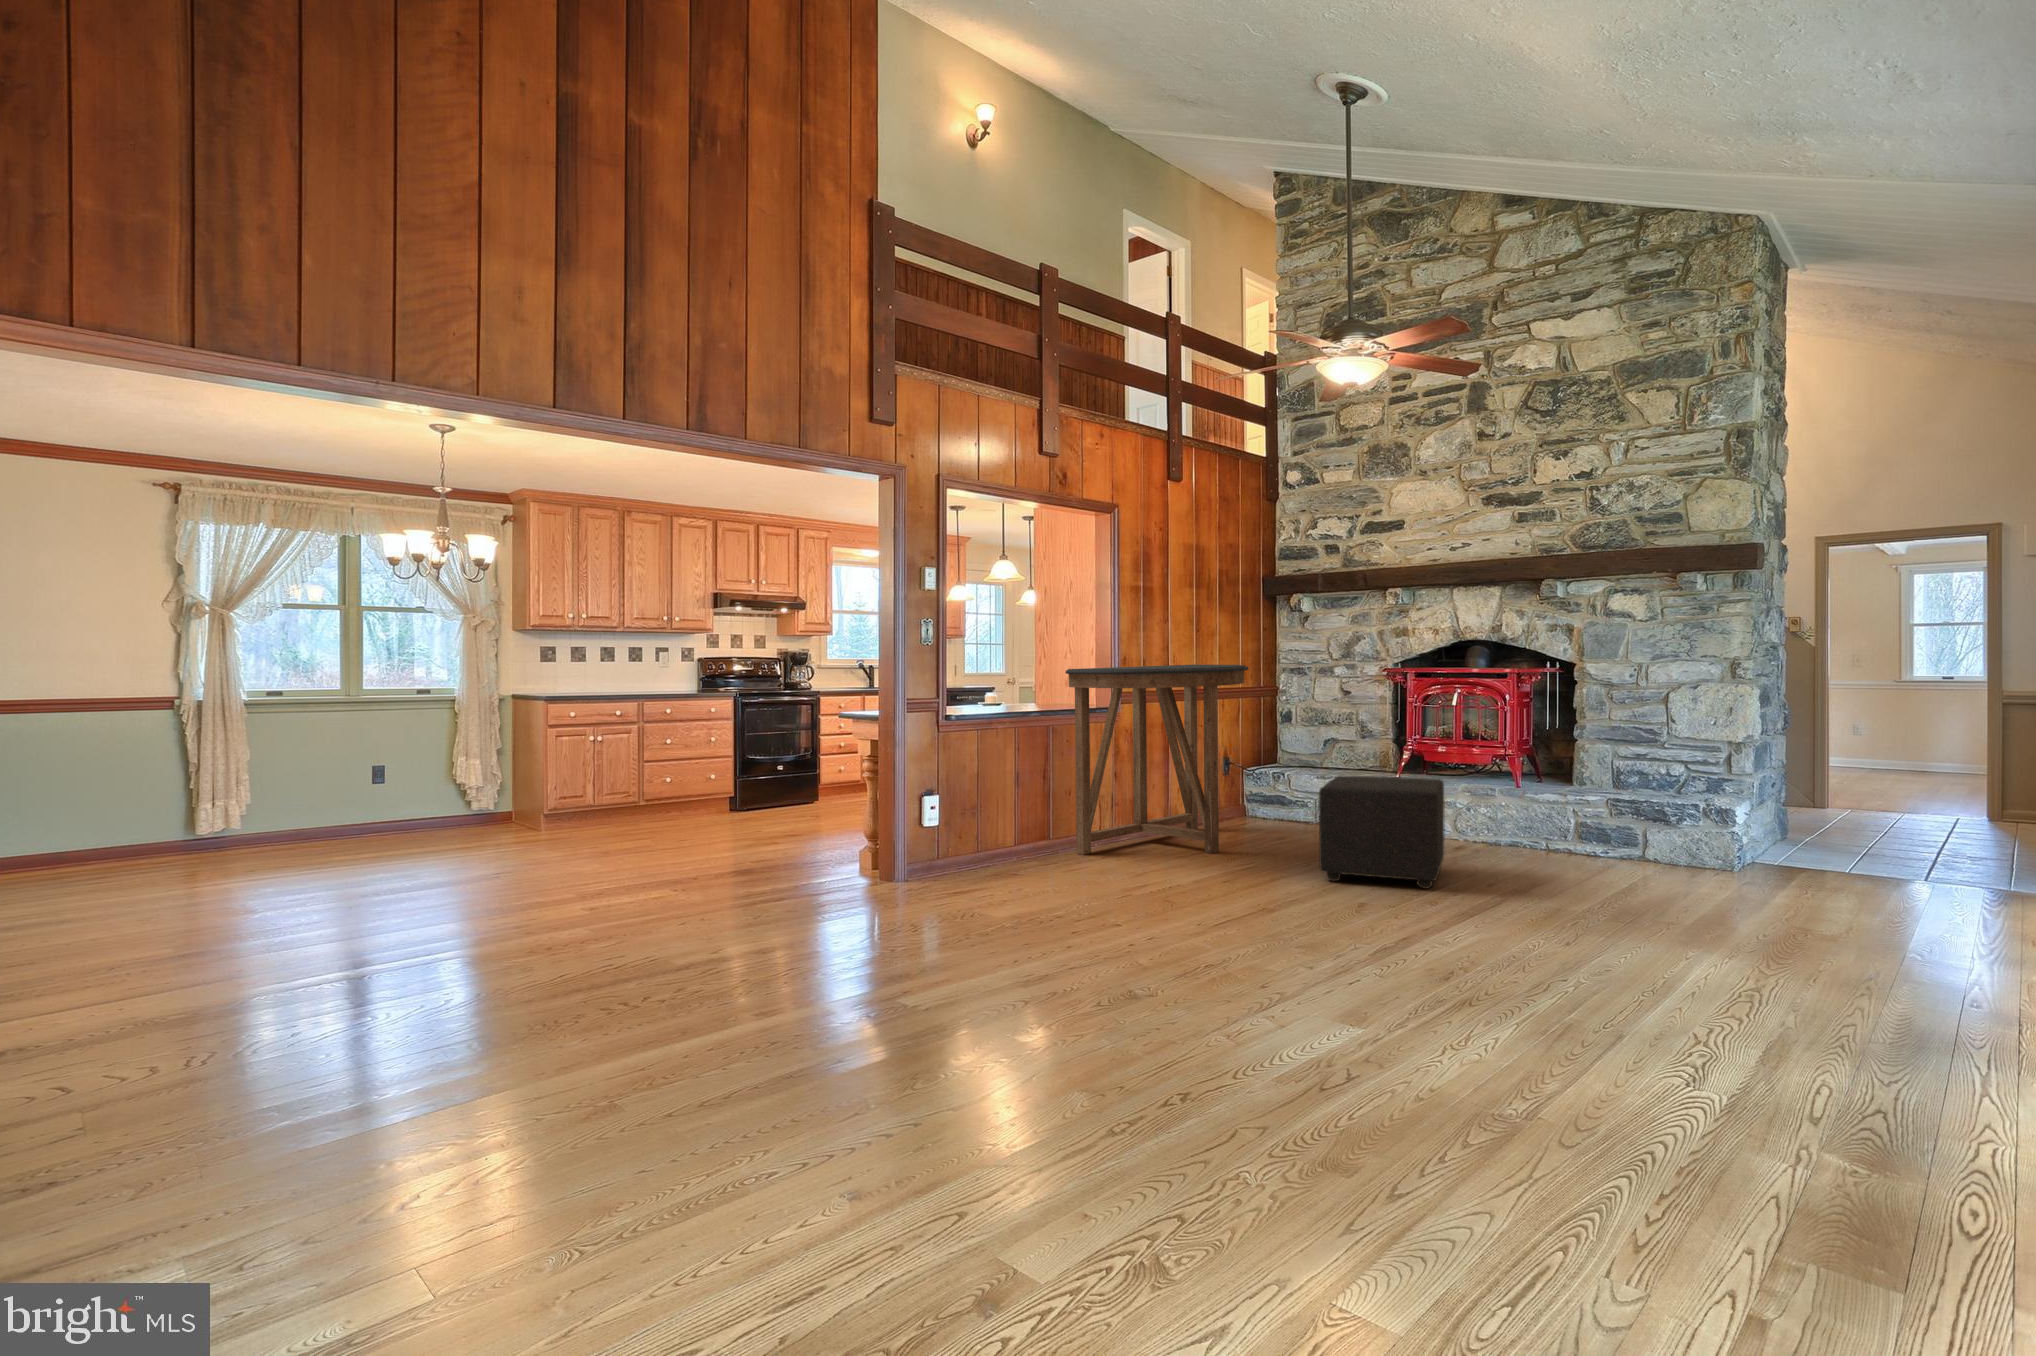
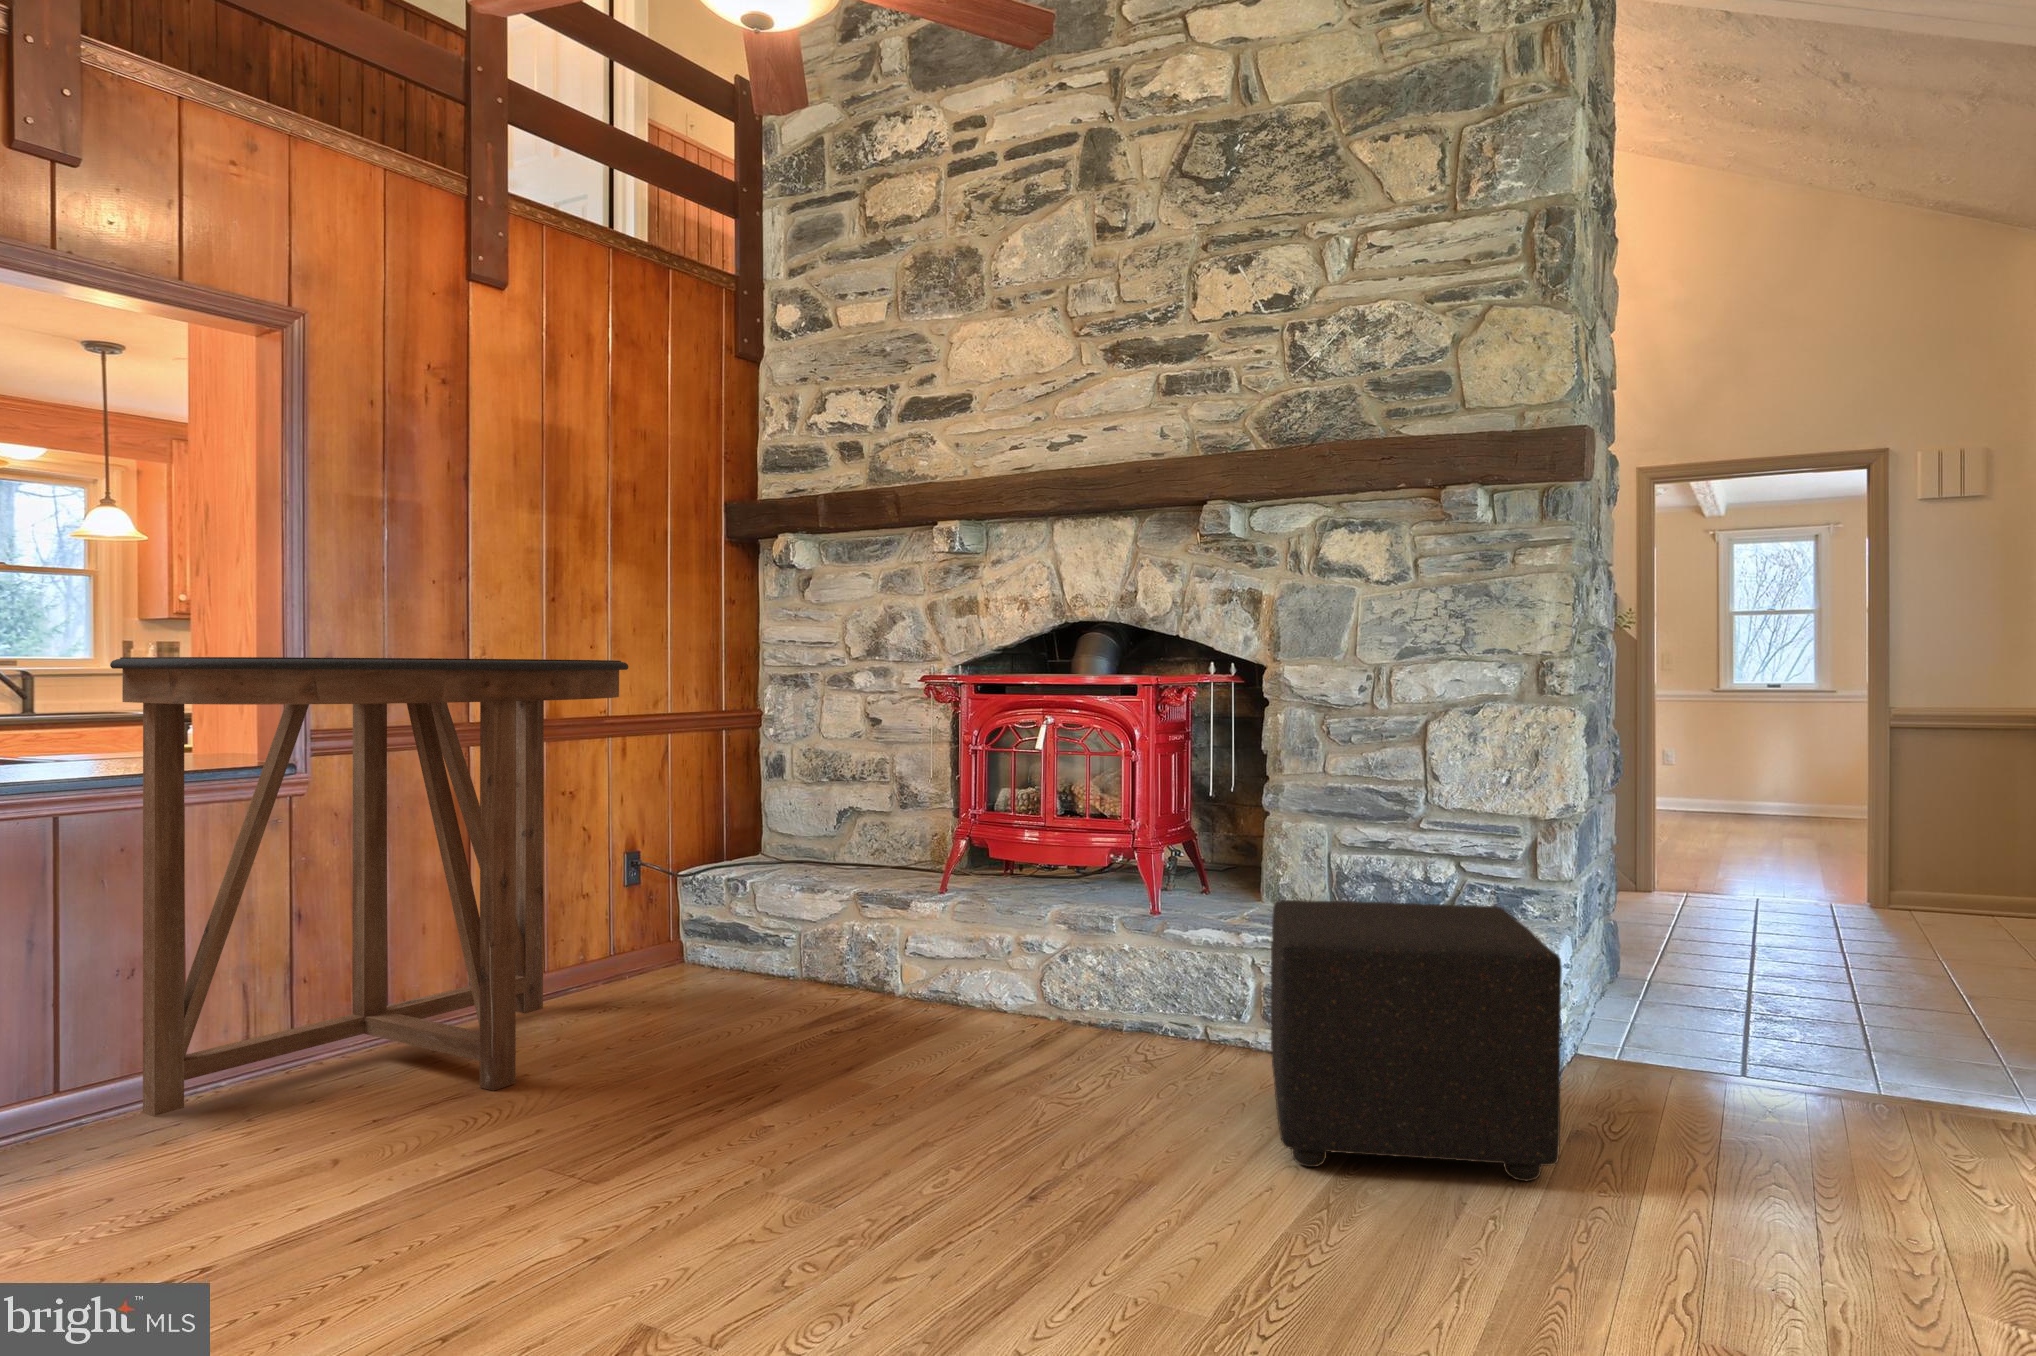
ottoman: present [1319,775,1445,889] -> present [1271,900,1562,1181]

